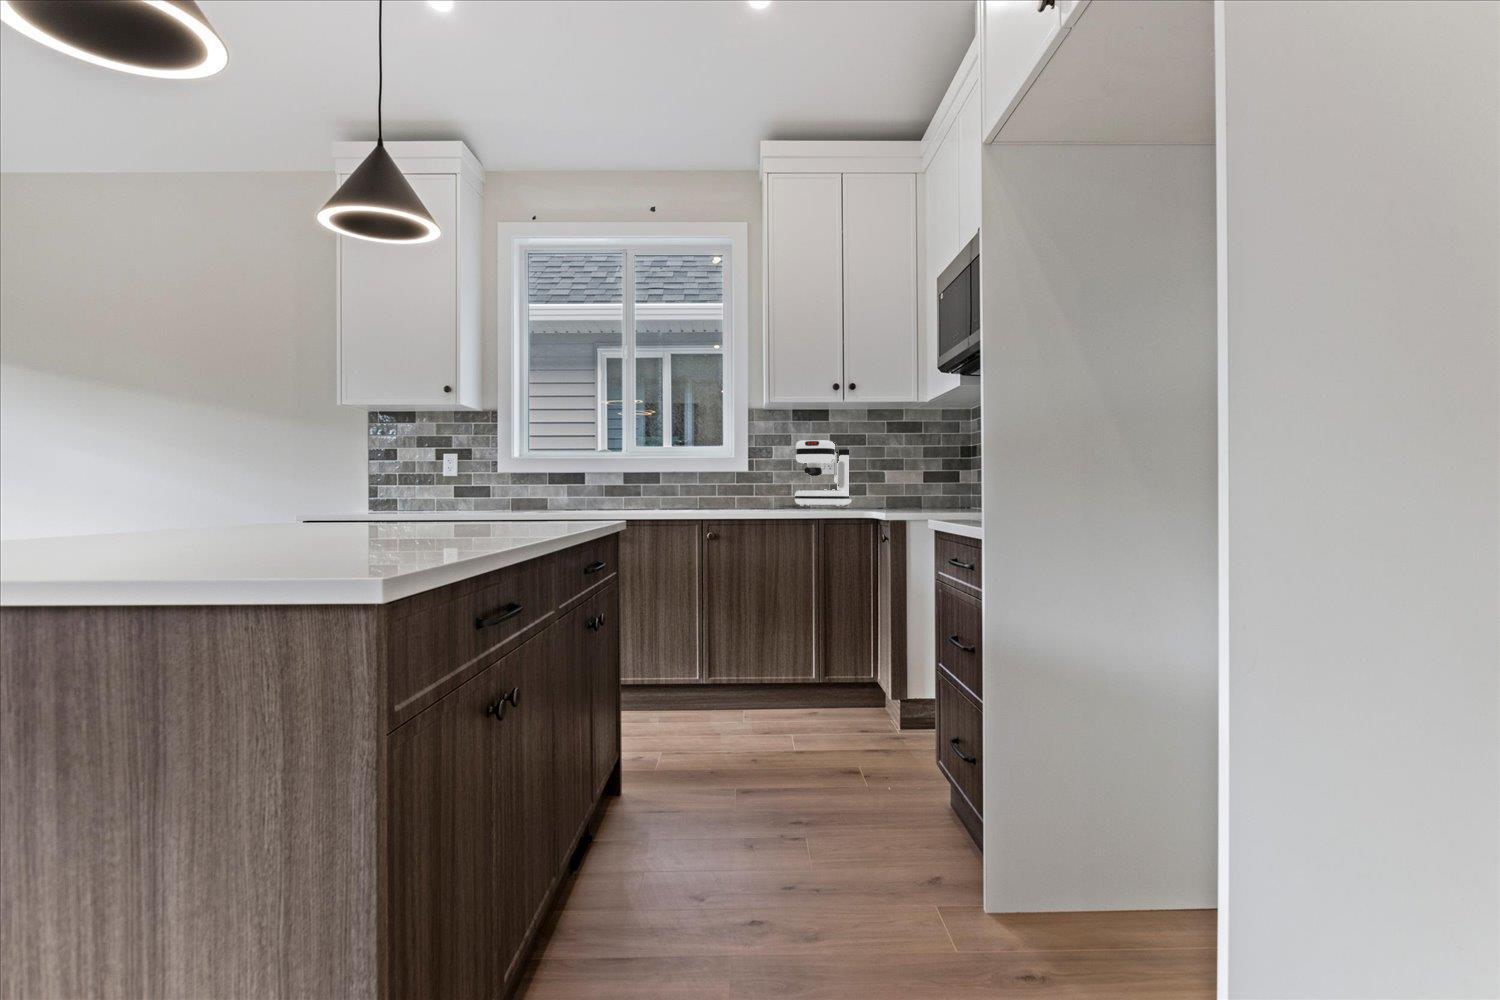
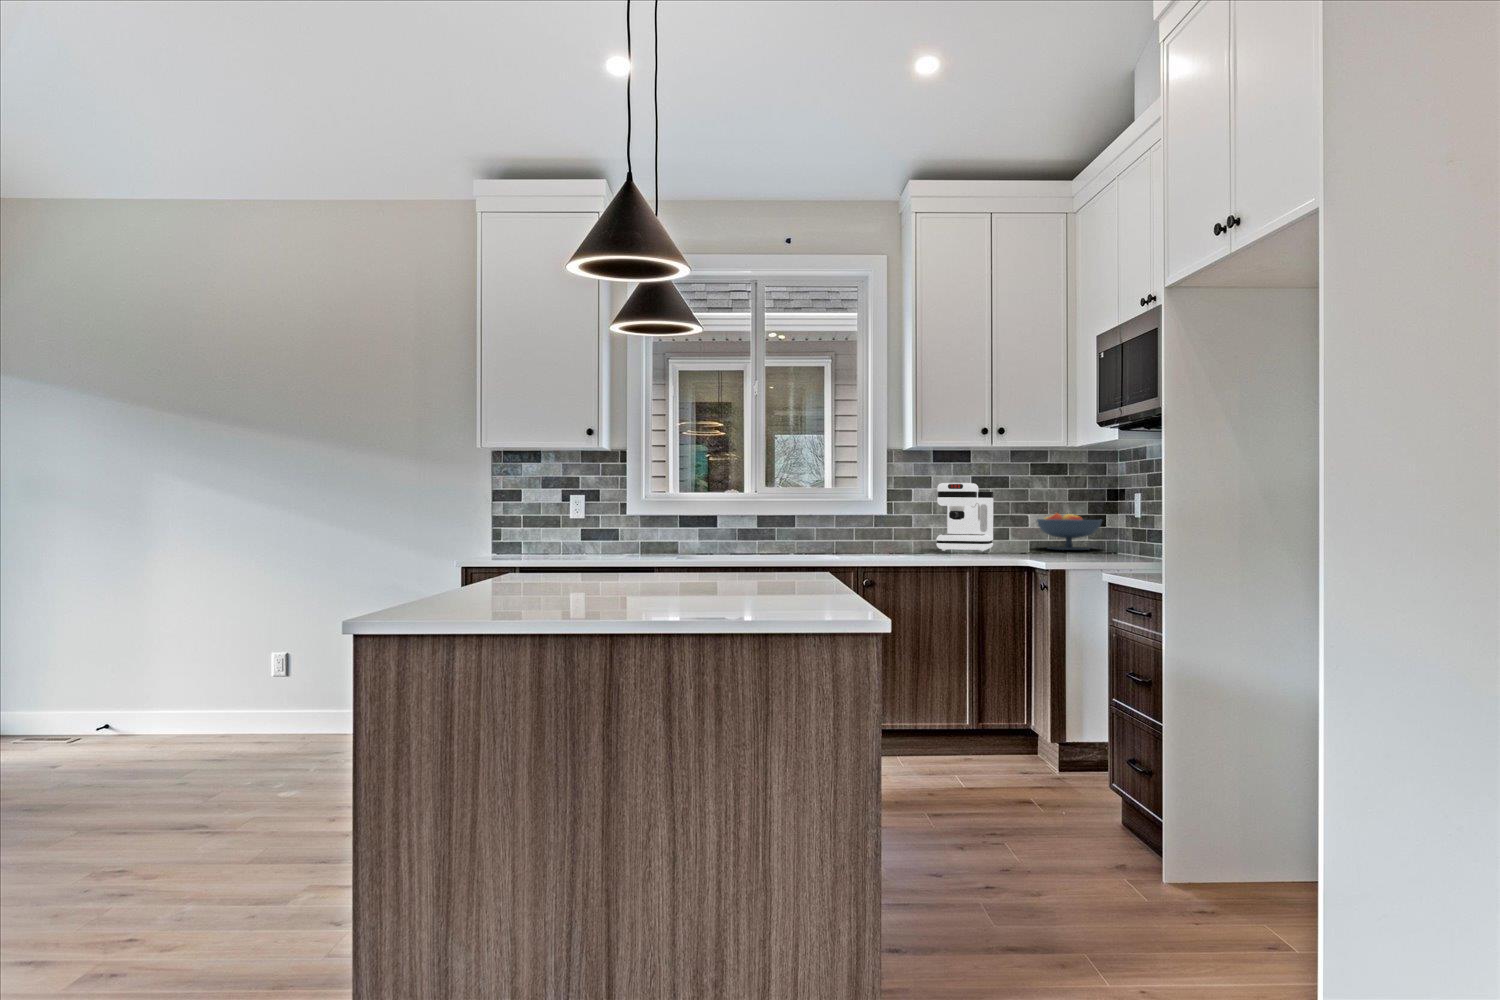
fruit bowl: none [892,466,956,505] -> present [1037,513,1102,550]

